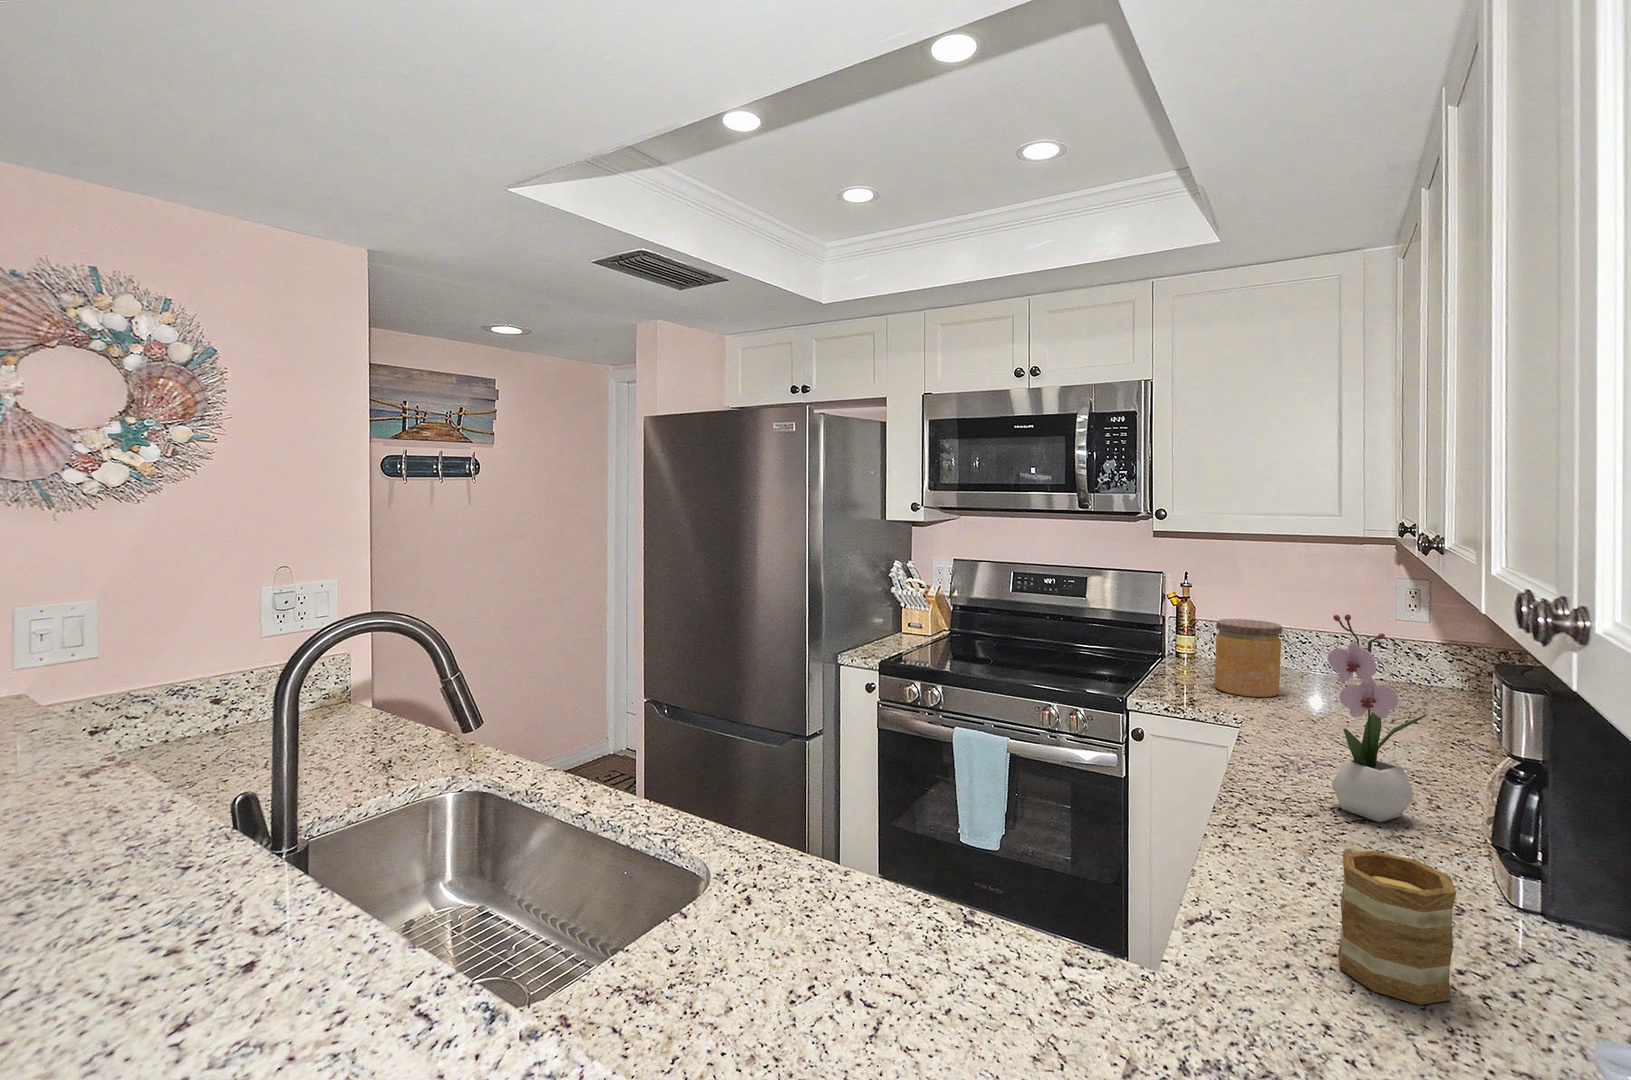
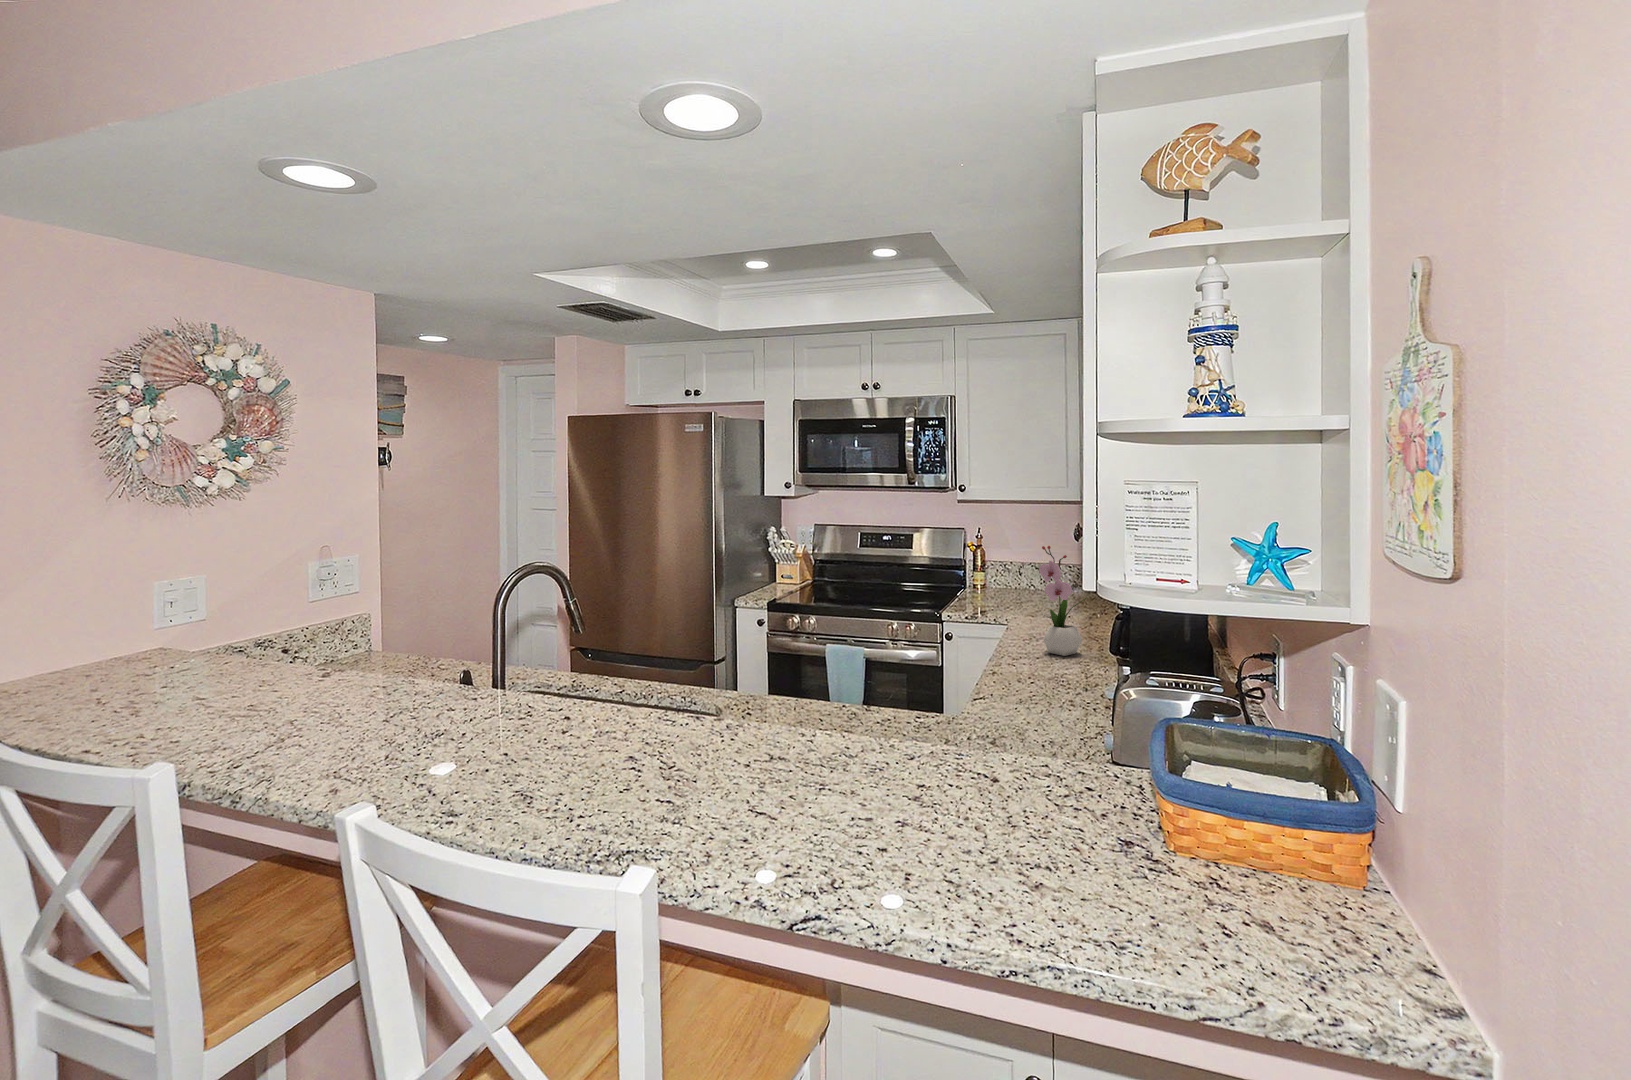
jar: present [1215,619,1282,697] -> none [996,558,1036,608]
mug: present [1338,846,1456,1005] -> none [1025,649,1067,706]

